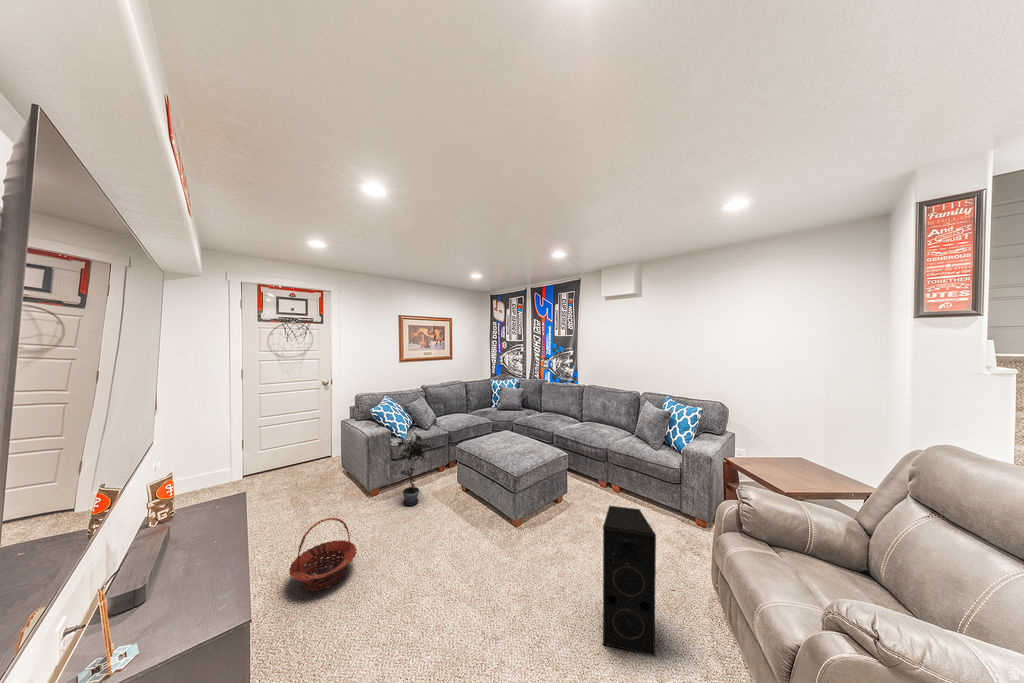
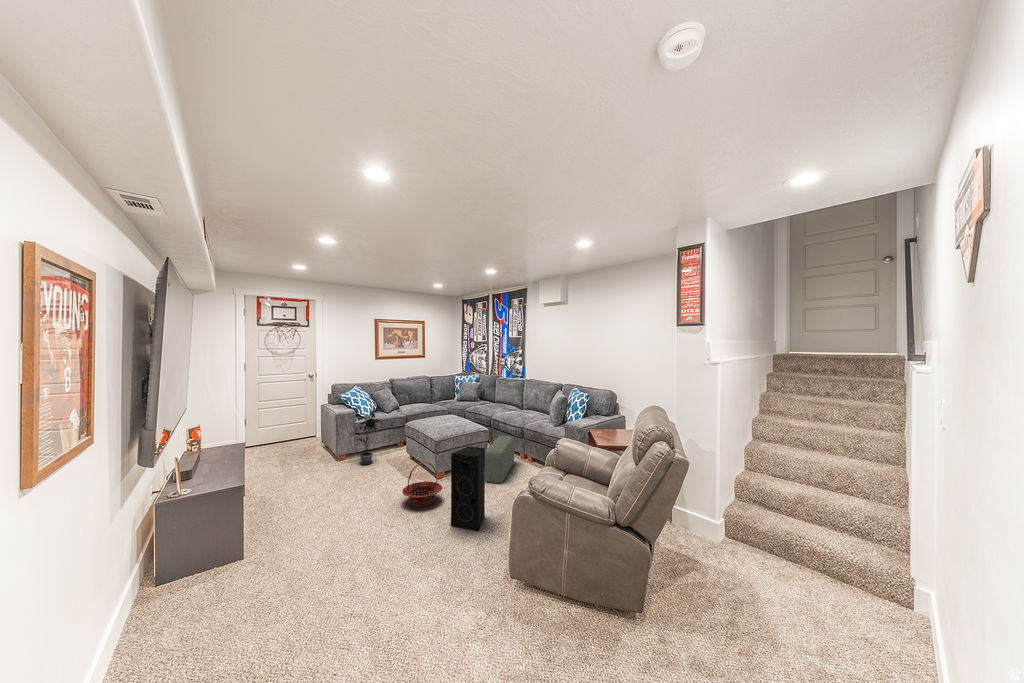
pouf: none [579,460,610,533] -> present [485,436,515,483]
basket: present [289,518,357,591] -> present [402,462,442,507]

